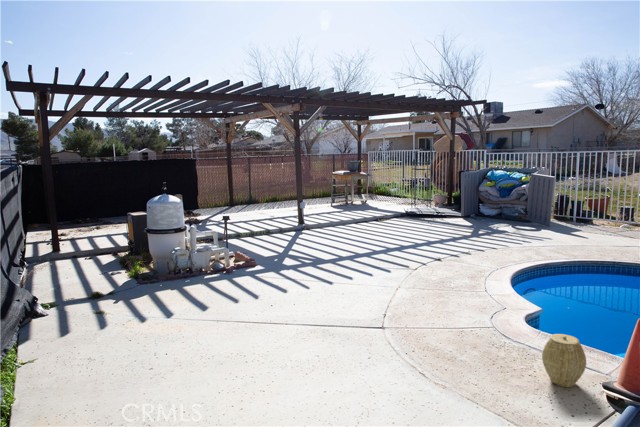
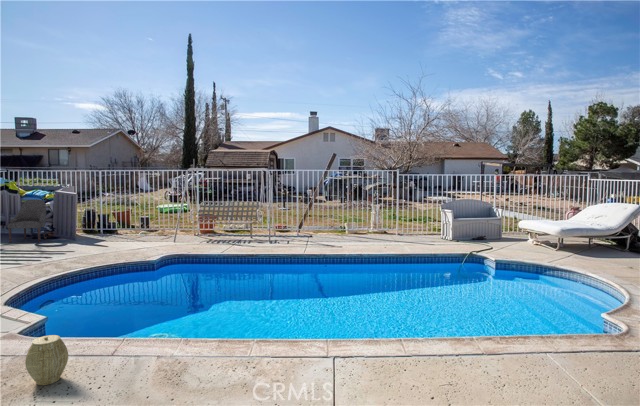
chair: none [488,182,522,224] -> present [8,200,46,243]

